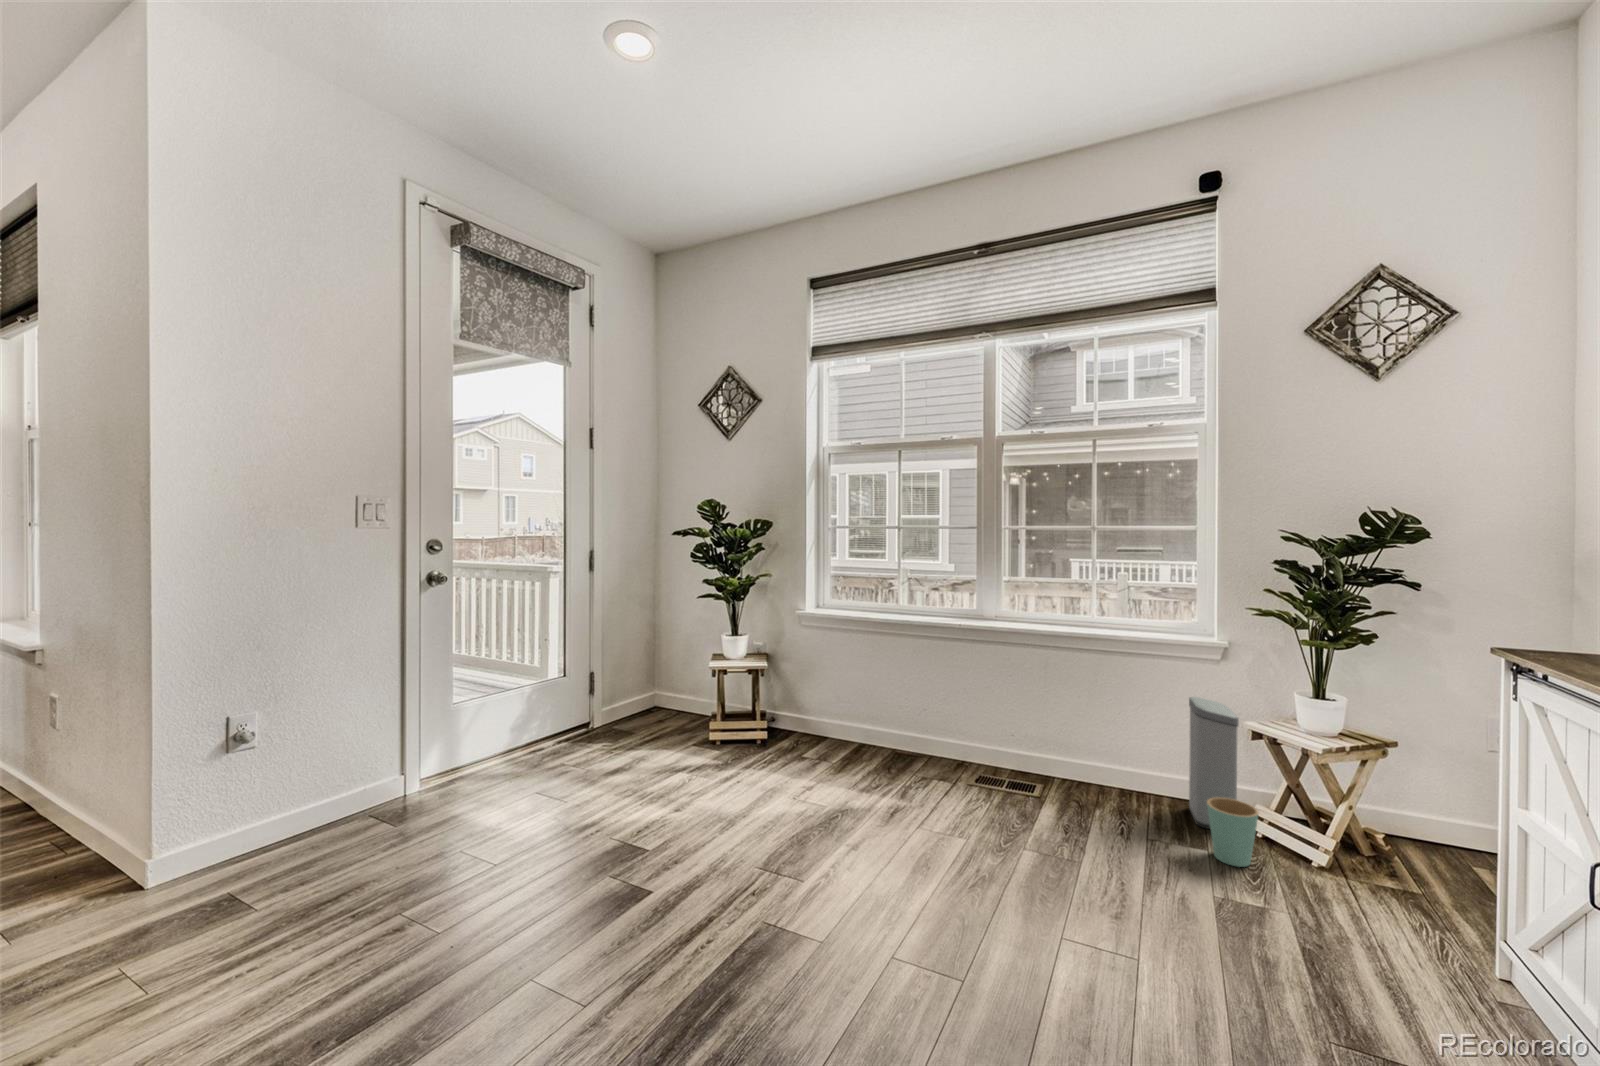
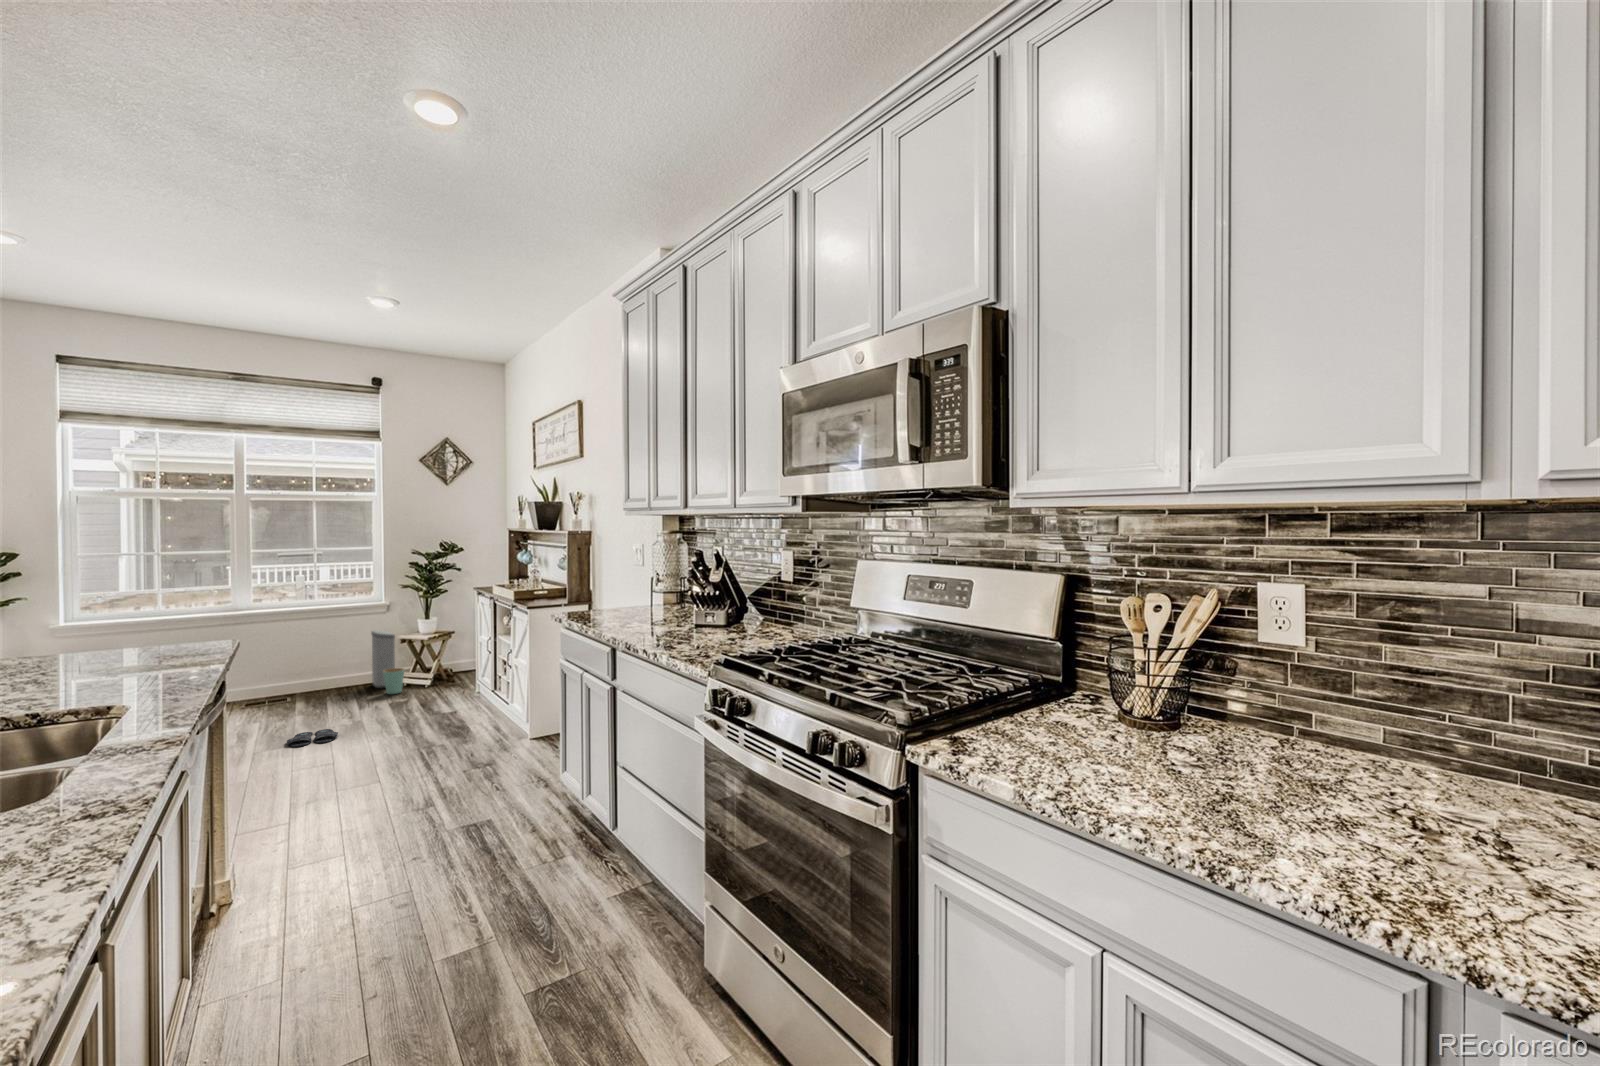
slippers: none [956,929,1067,1021] -> present [287,729,338,747]

